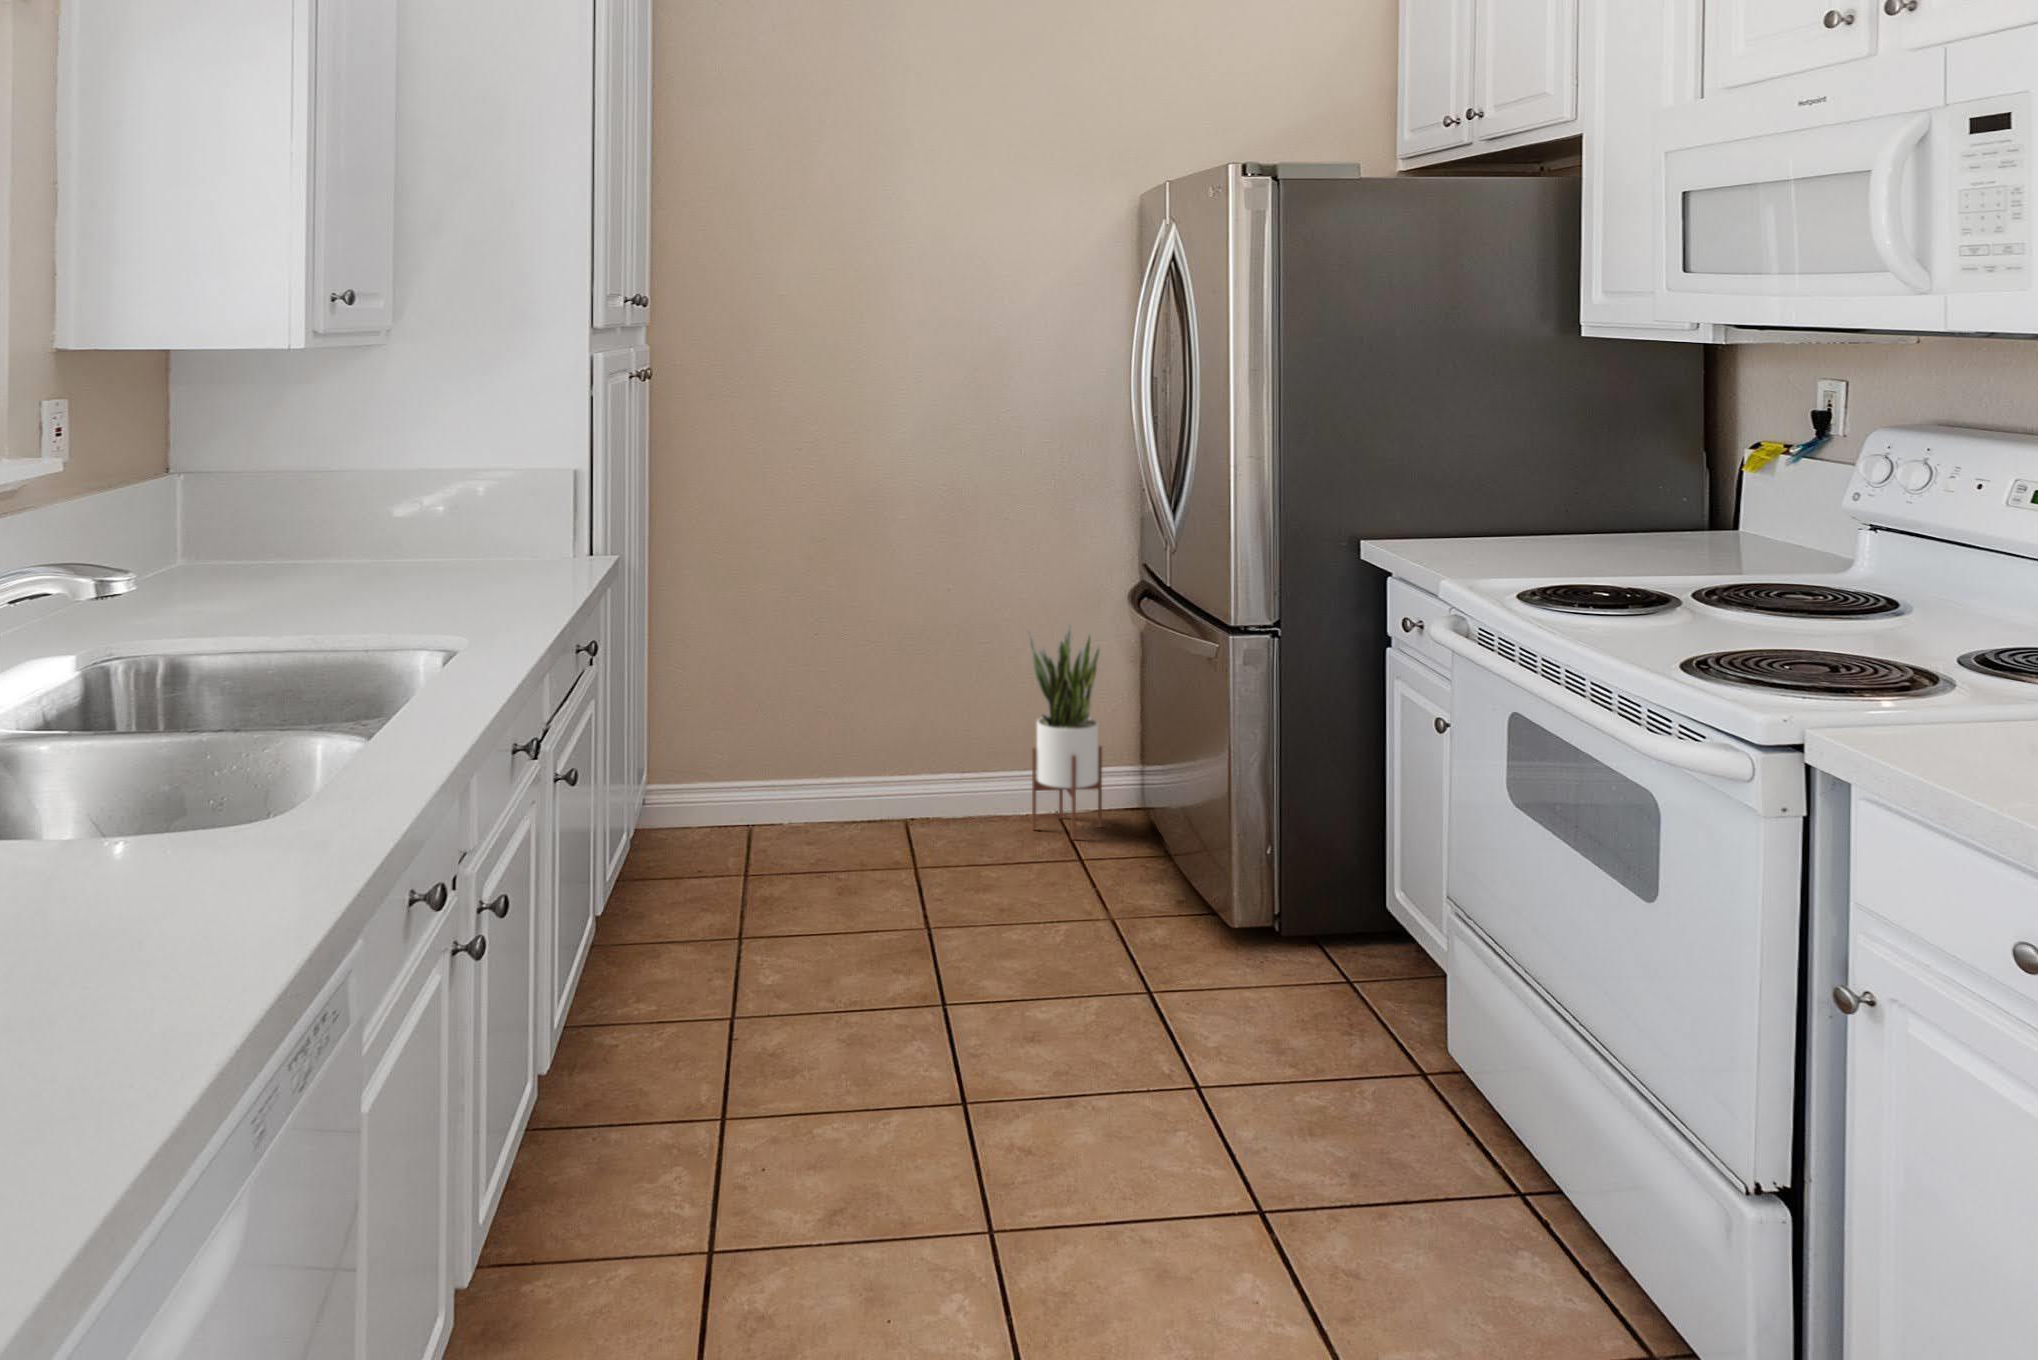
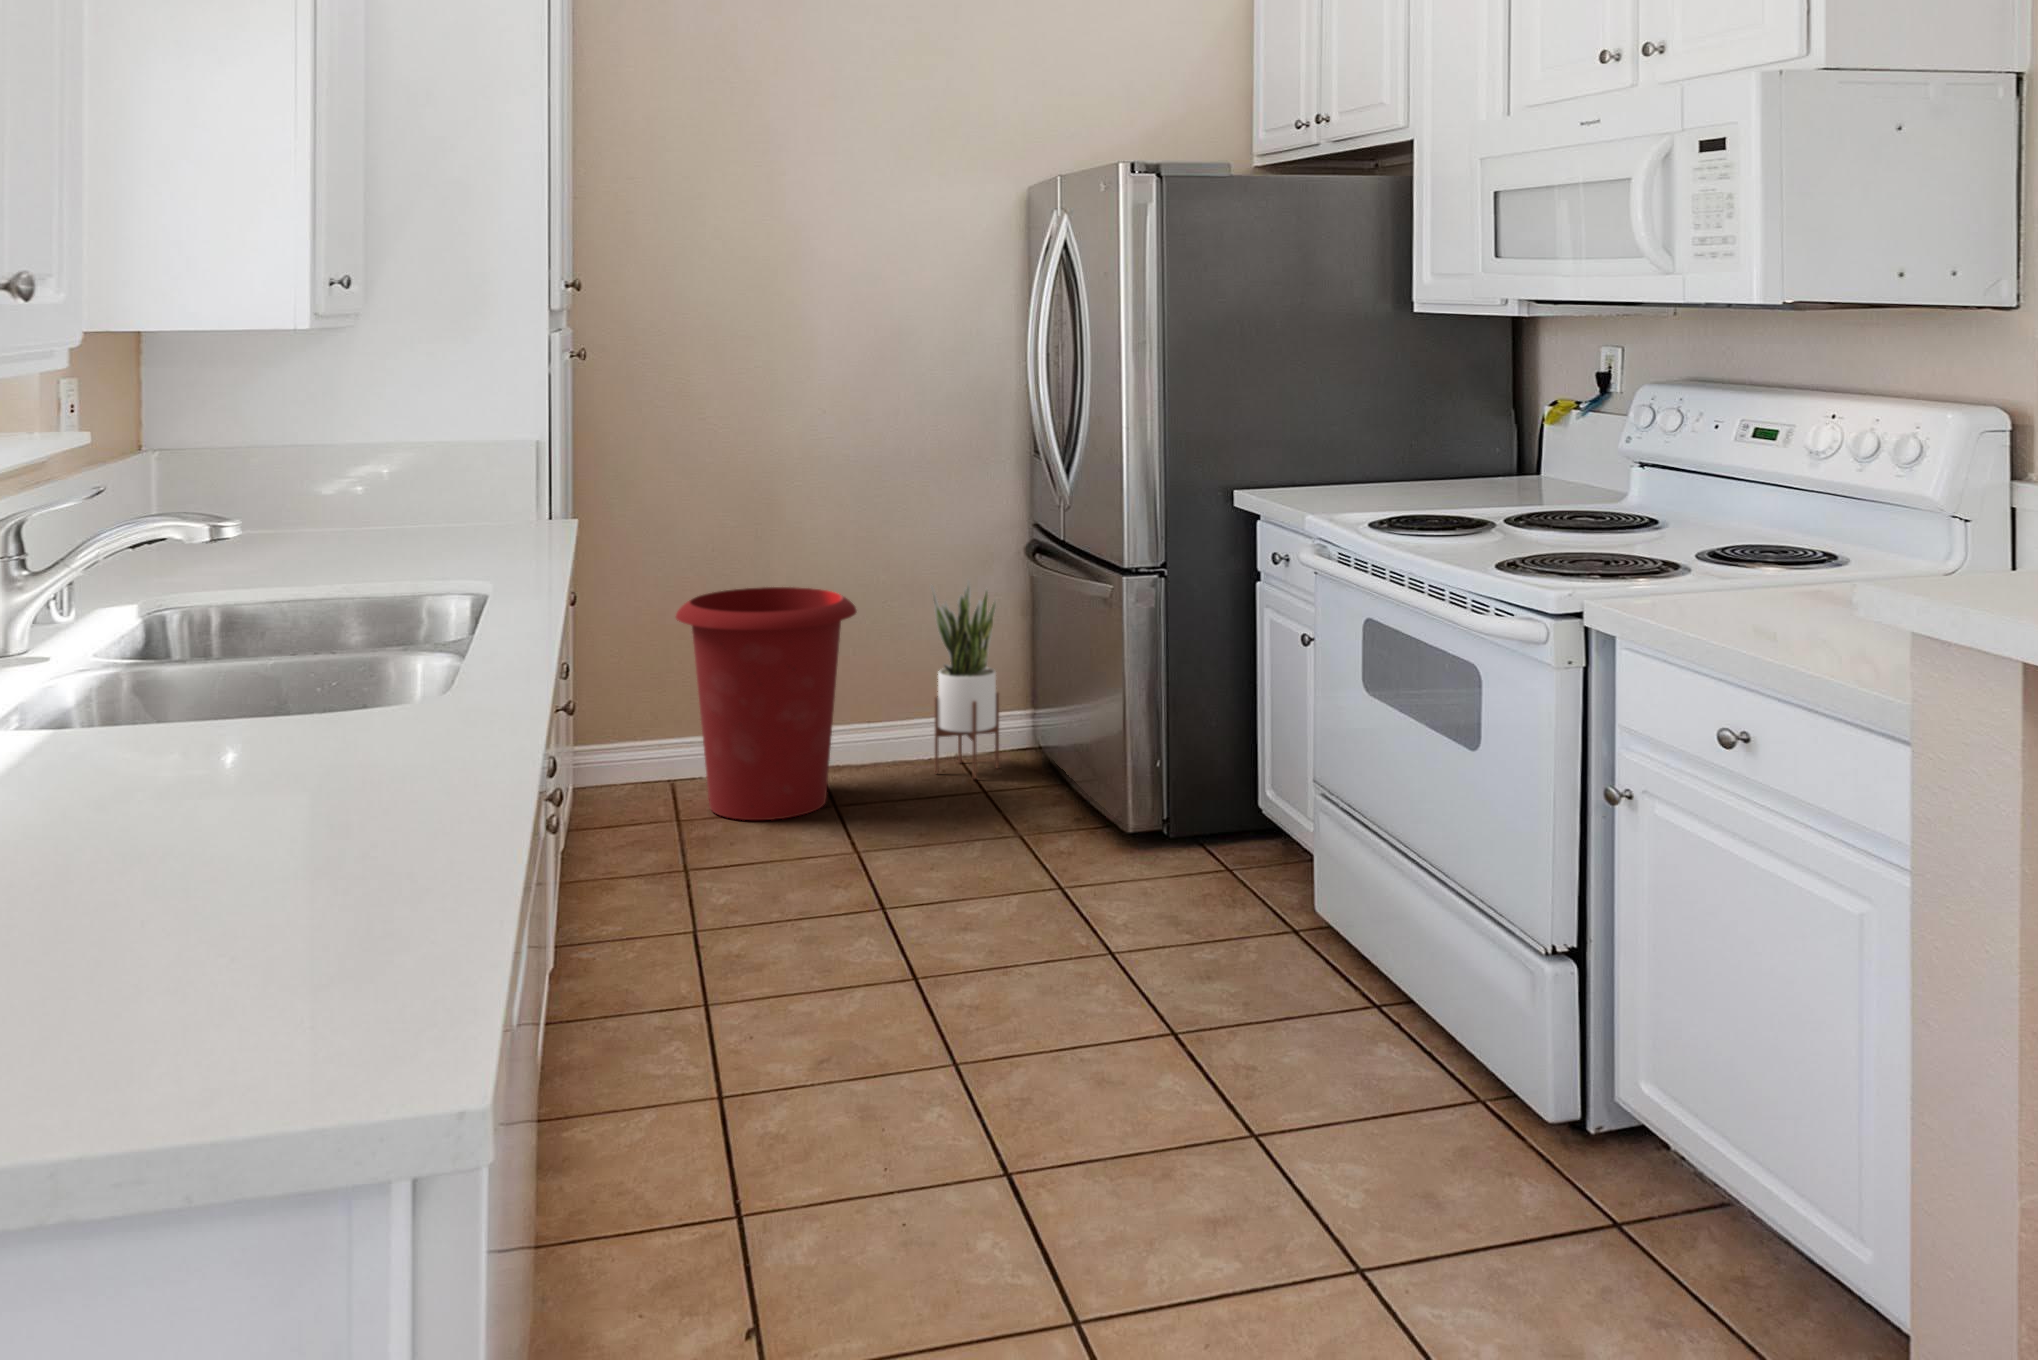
waste bin: none [760,625,947,873] -> present [676,587,857,820]

